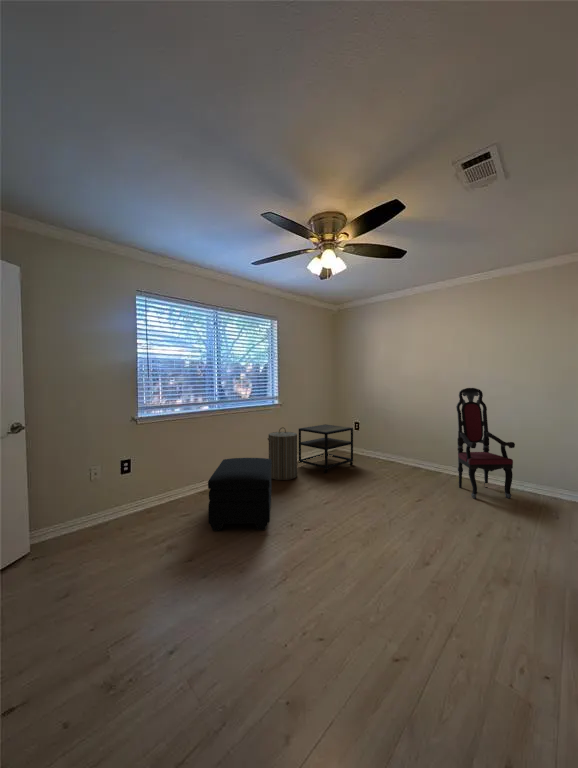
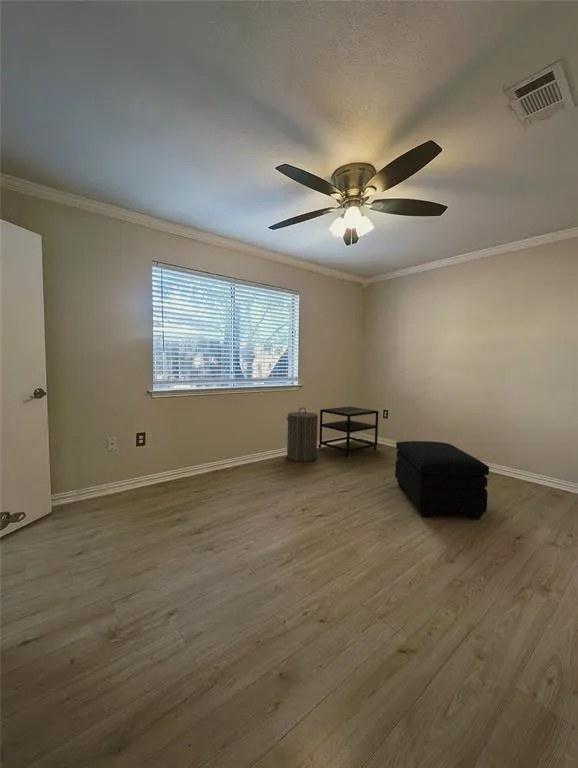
armchair: present [456,388,515,499] -> none [493,370,562,494]
ottoman: present [208,458,272,531] -> present [395,441,489,519]

